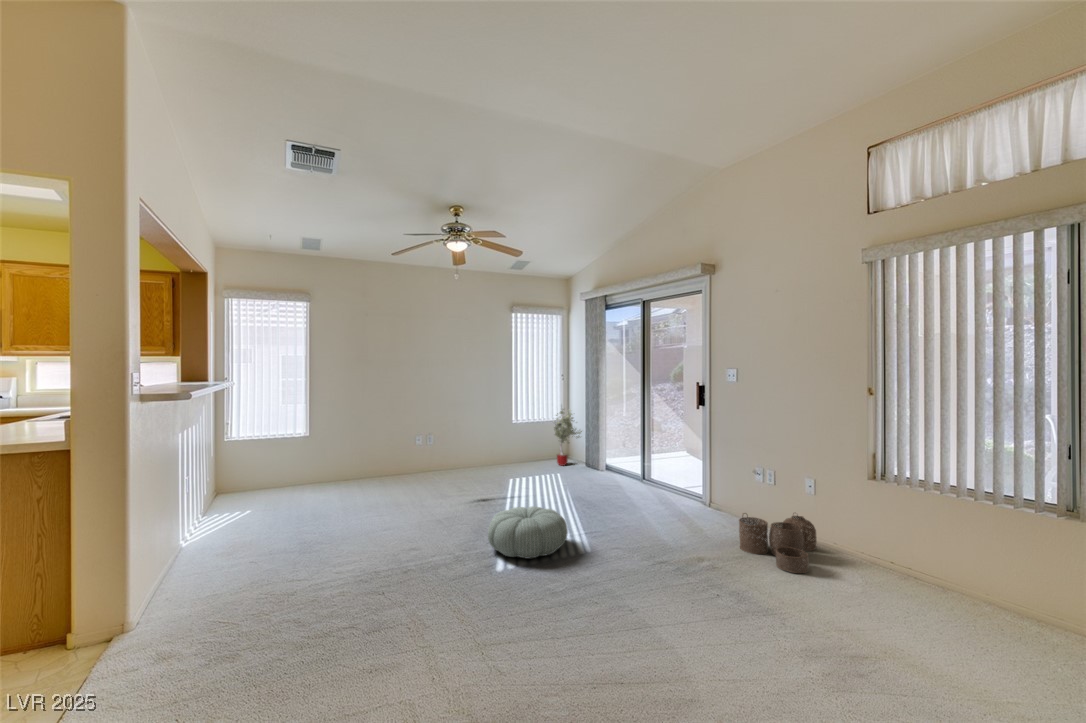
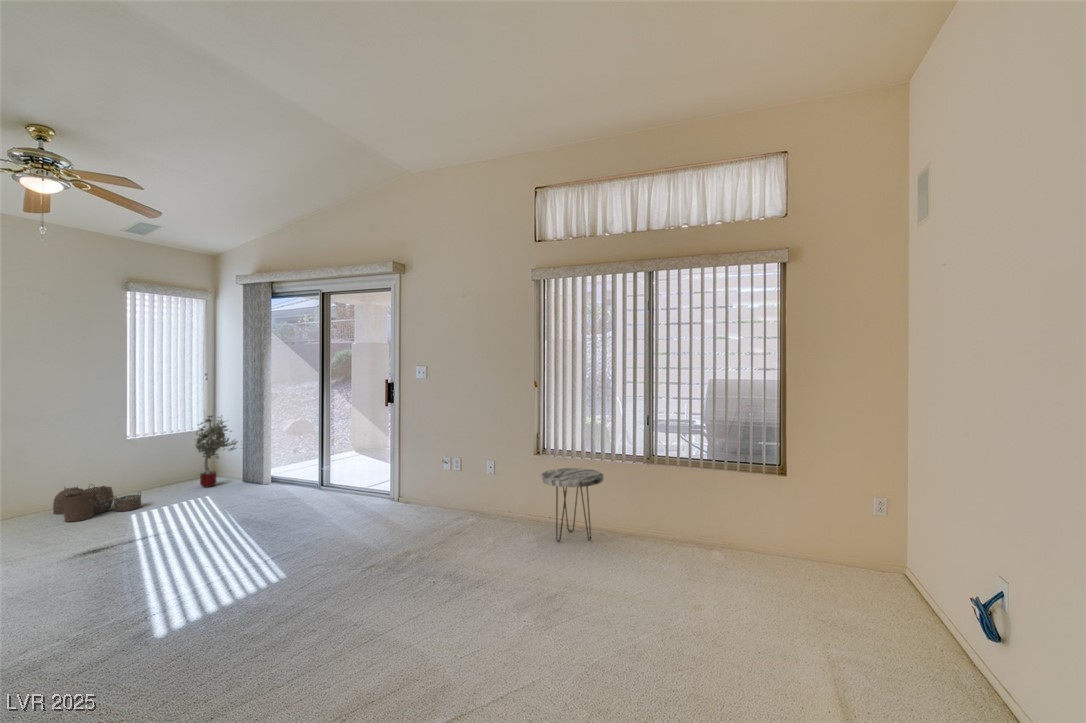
side table: none [872,501,979,608] -> present [541,468,603,542]
pouf: present [488,506,568,558] -> none [131,540,254,612]
woven basket: present [739,513,816,573] -> present [53,485,141,522]

